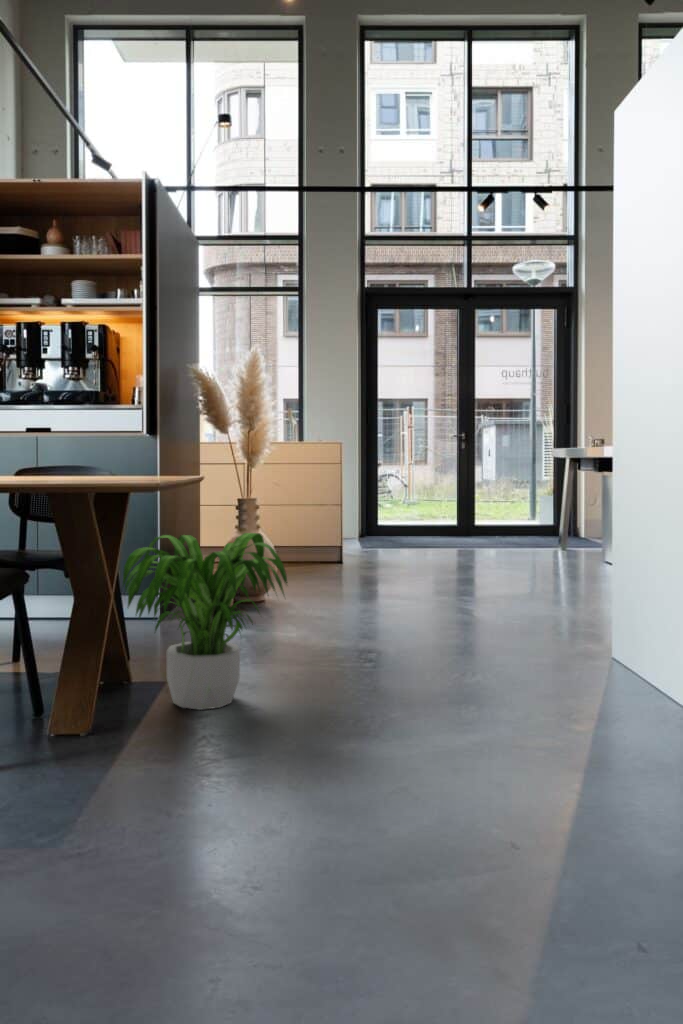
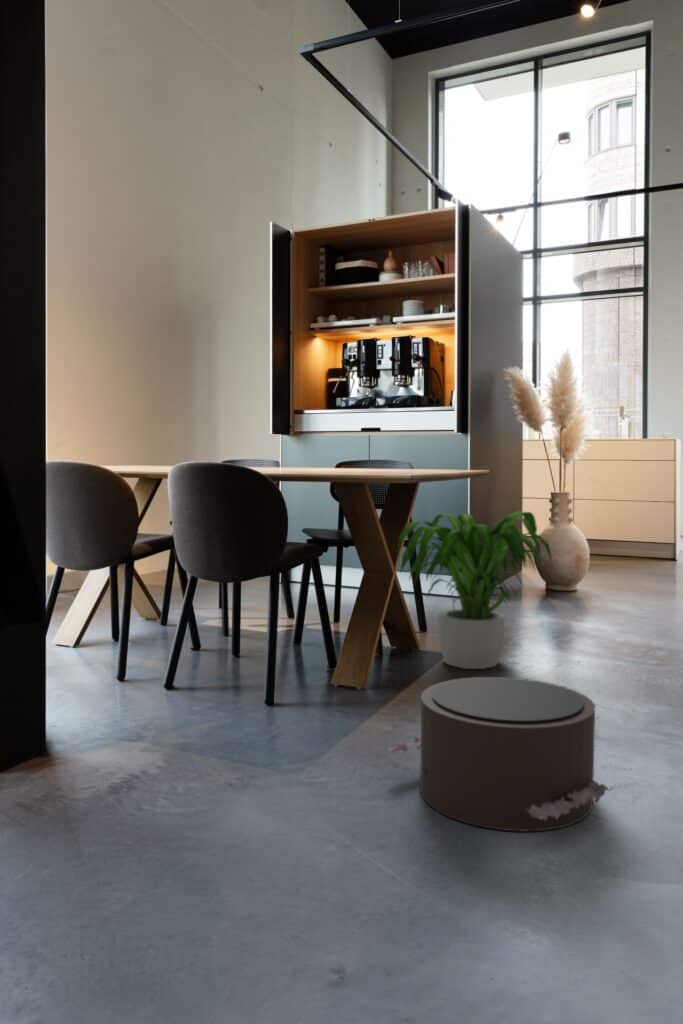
pouf: none [183,731,434,913] -> present [388,677,612,831]

